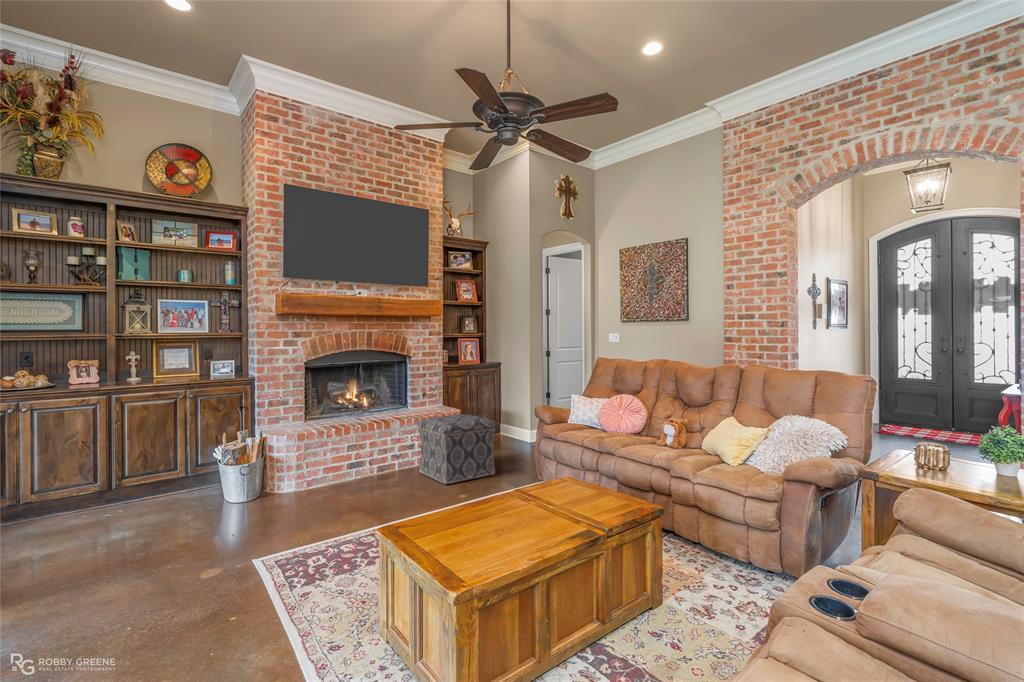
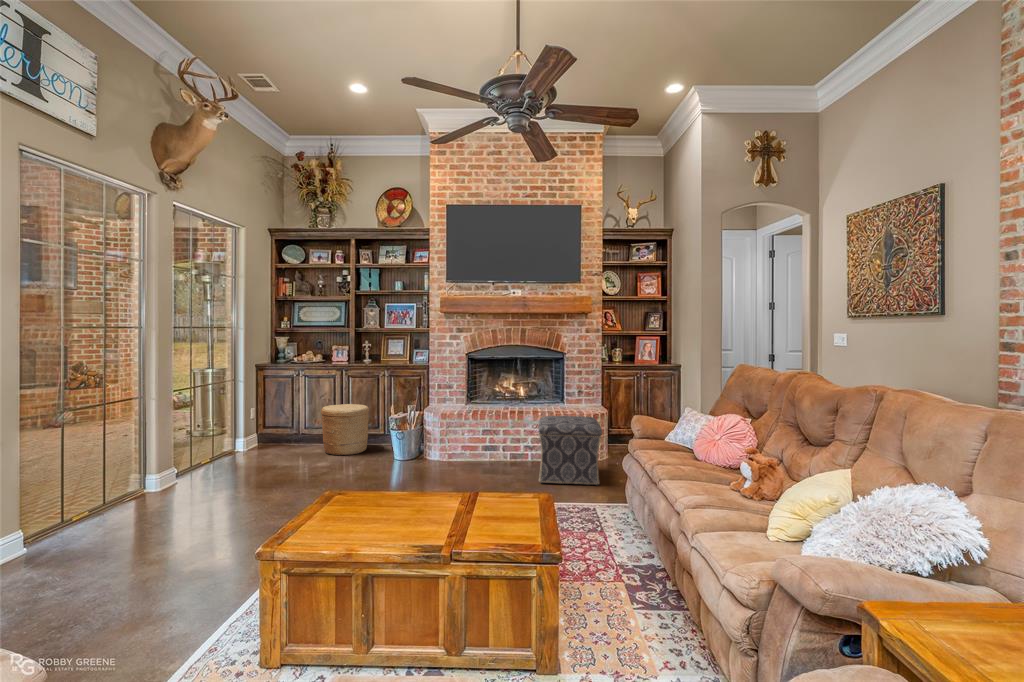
woven basket: none [86,442,169,521] -> present [321,404,369,455]

